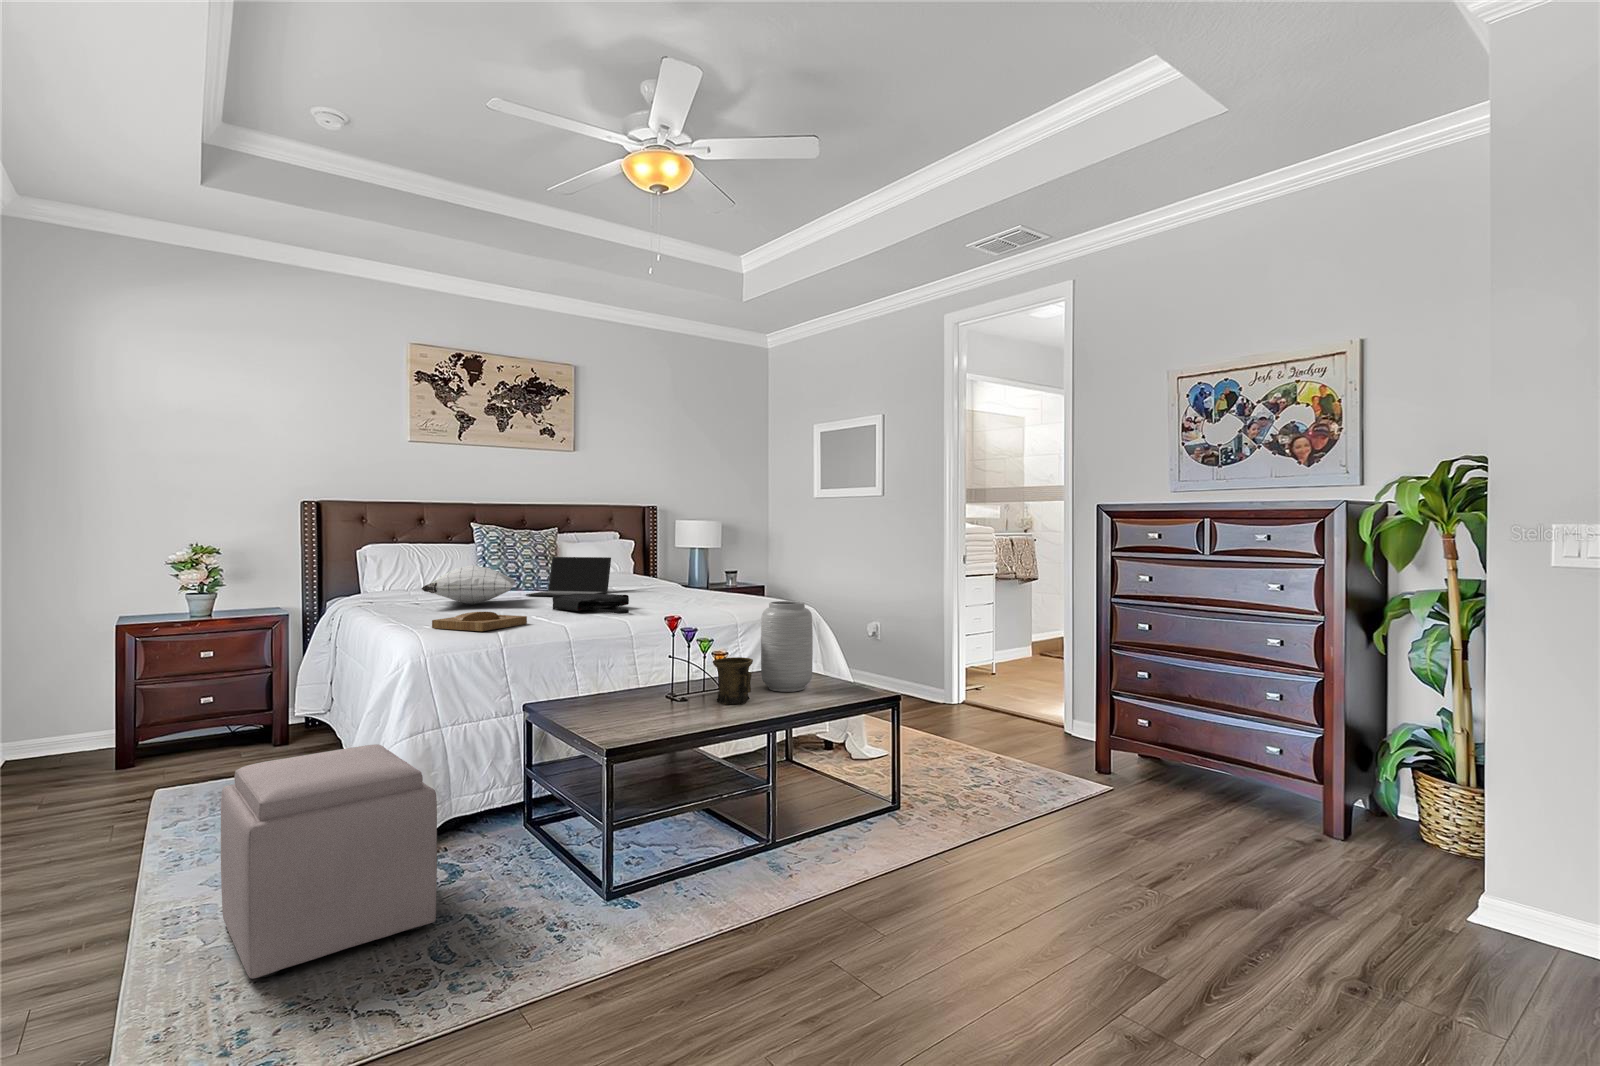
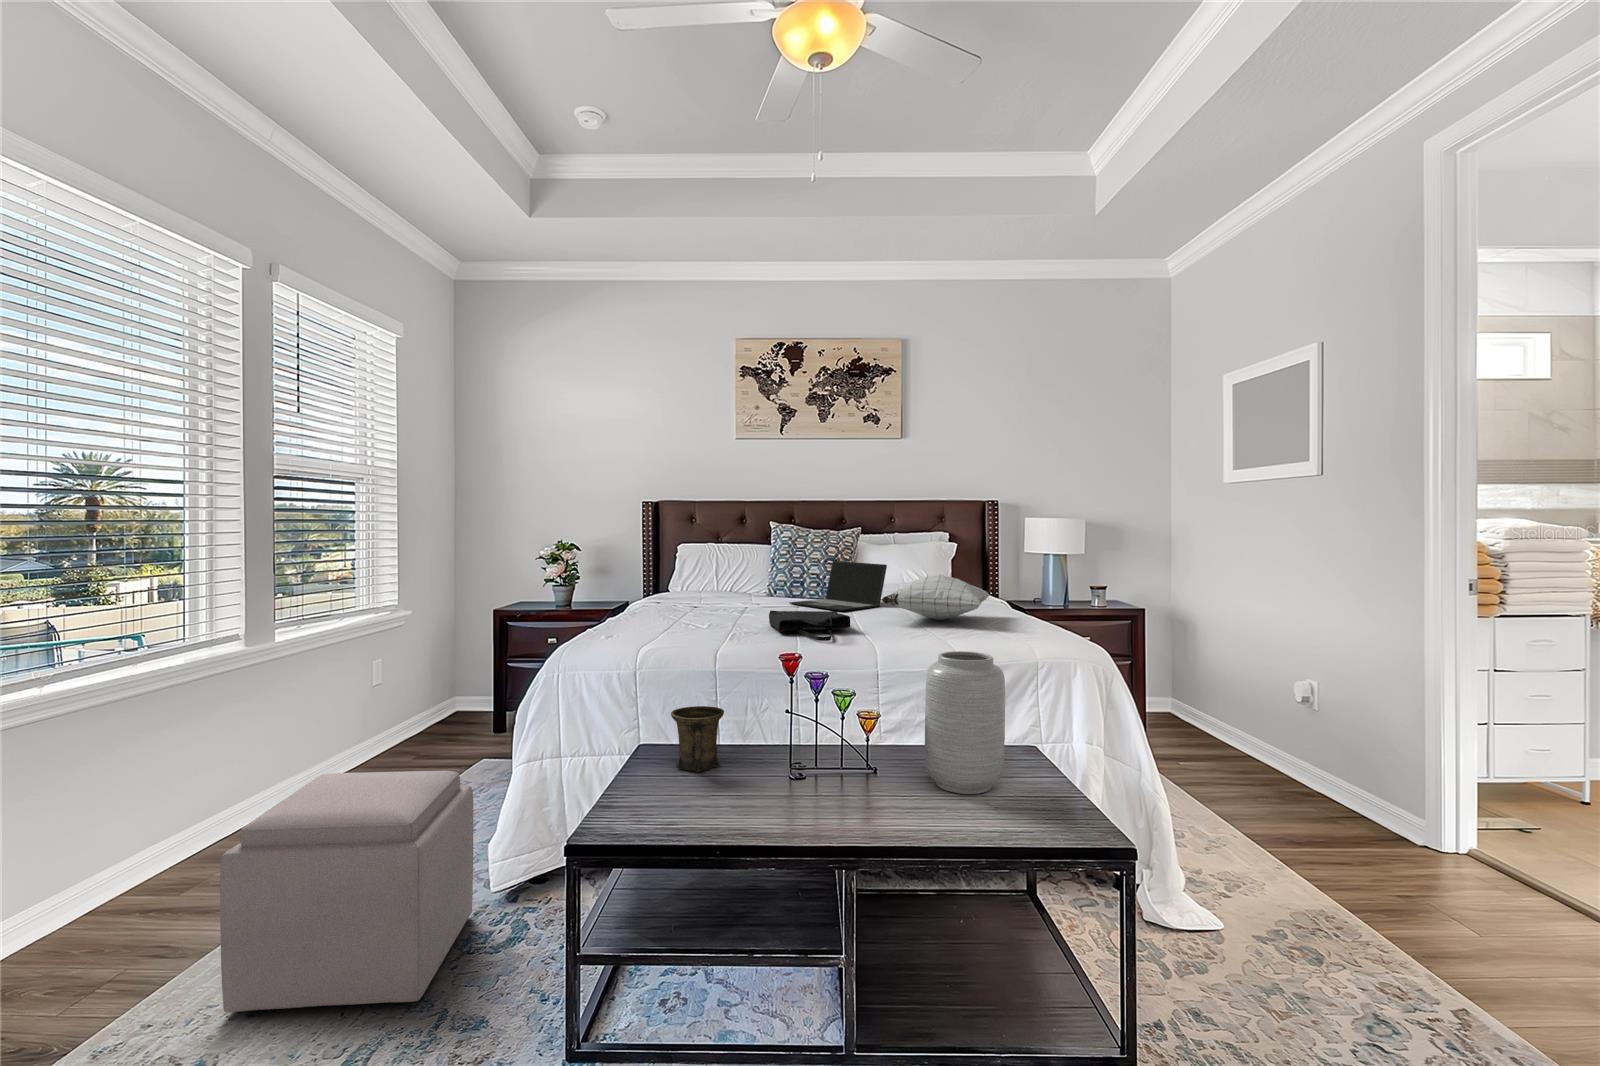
pillow: present [422,565,515,604] -> present [882,575,989,620]
tray: present [432,612,527,631] -> none [603,626,696,651]
mug: present [713,657,753,704] -> present [671,706,724,772]

